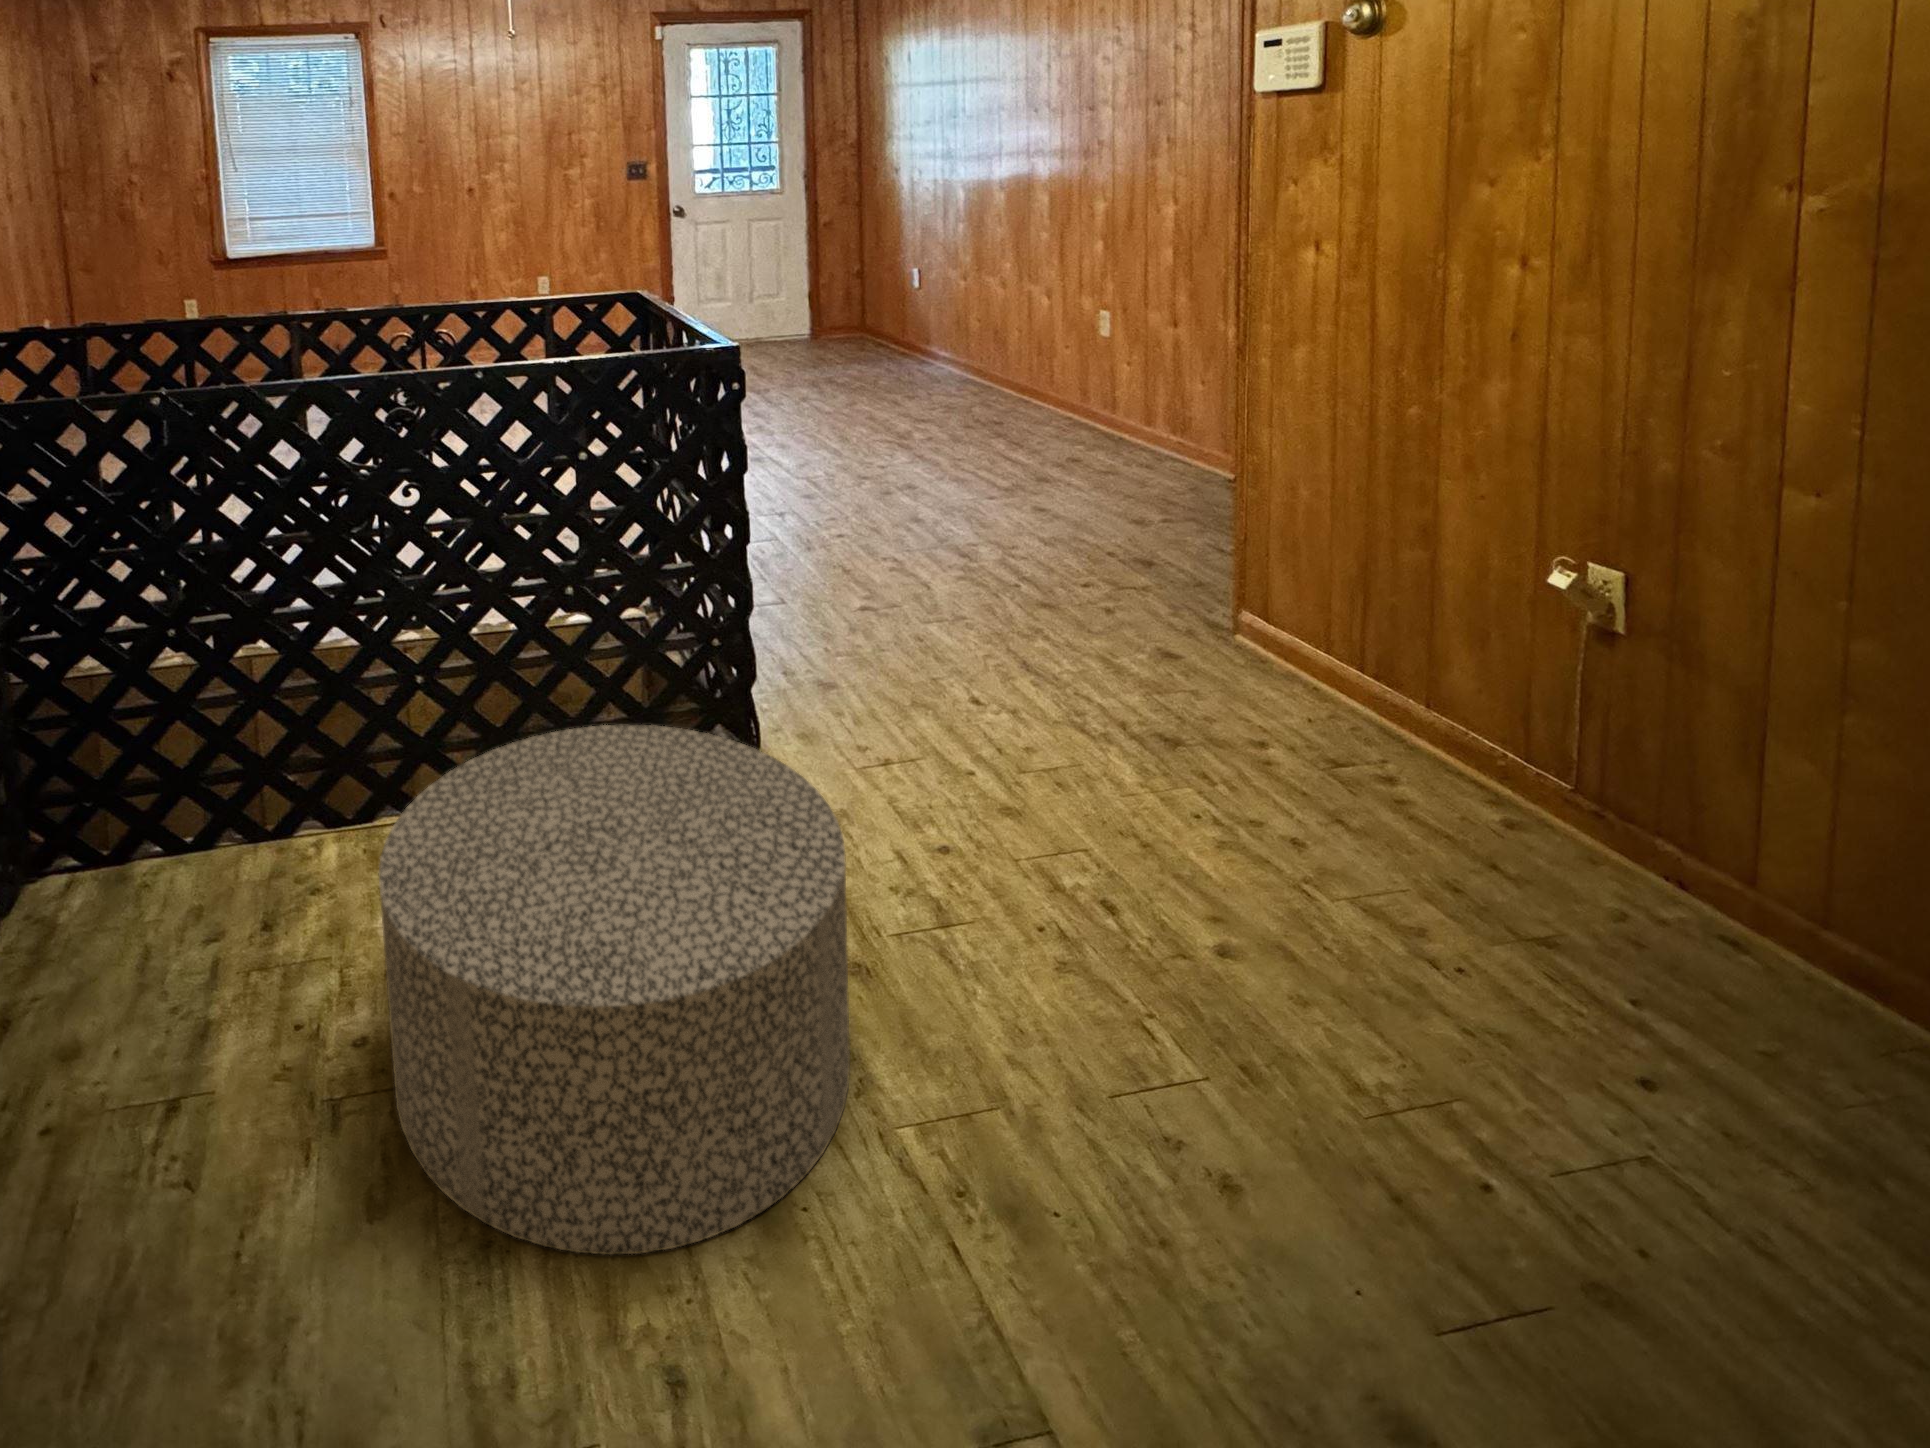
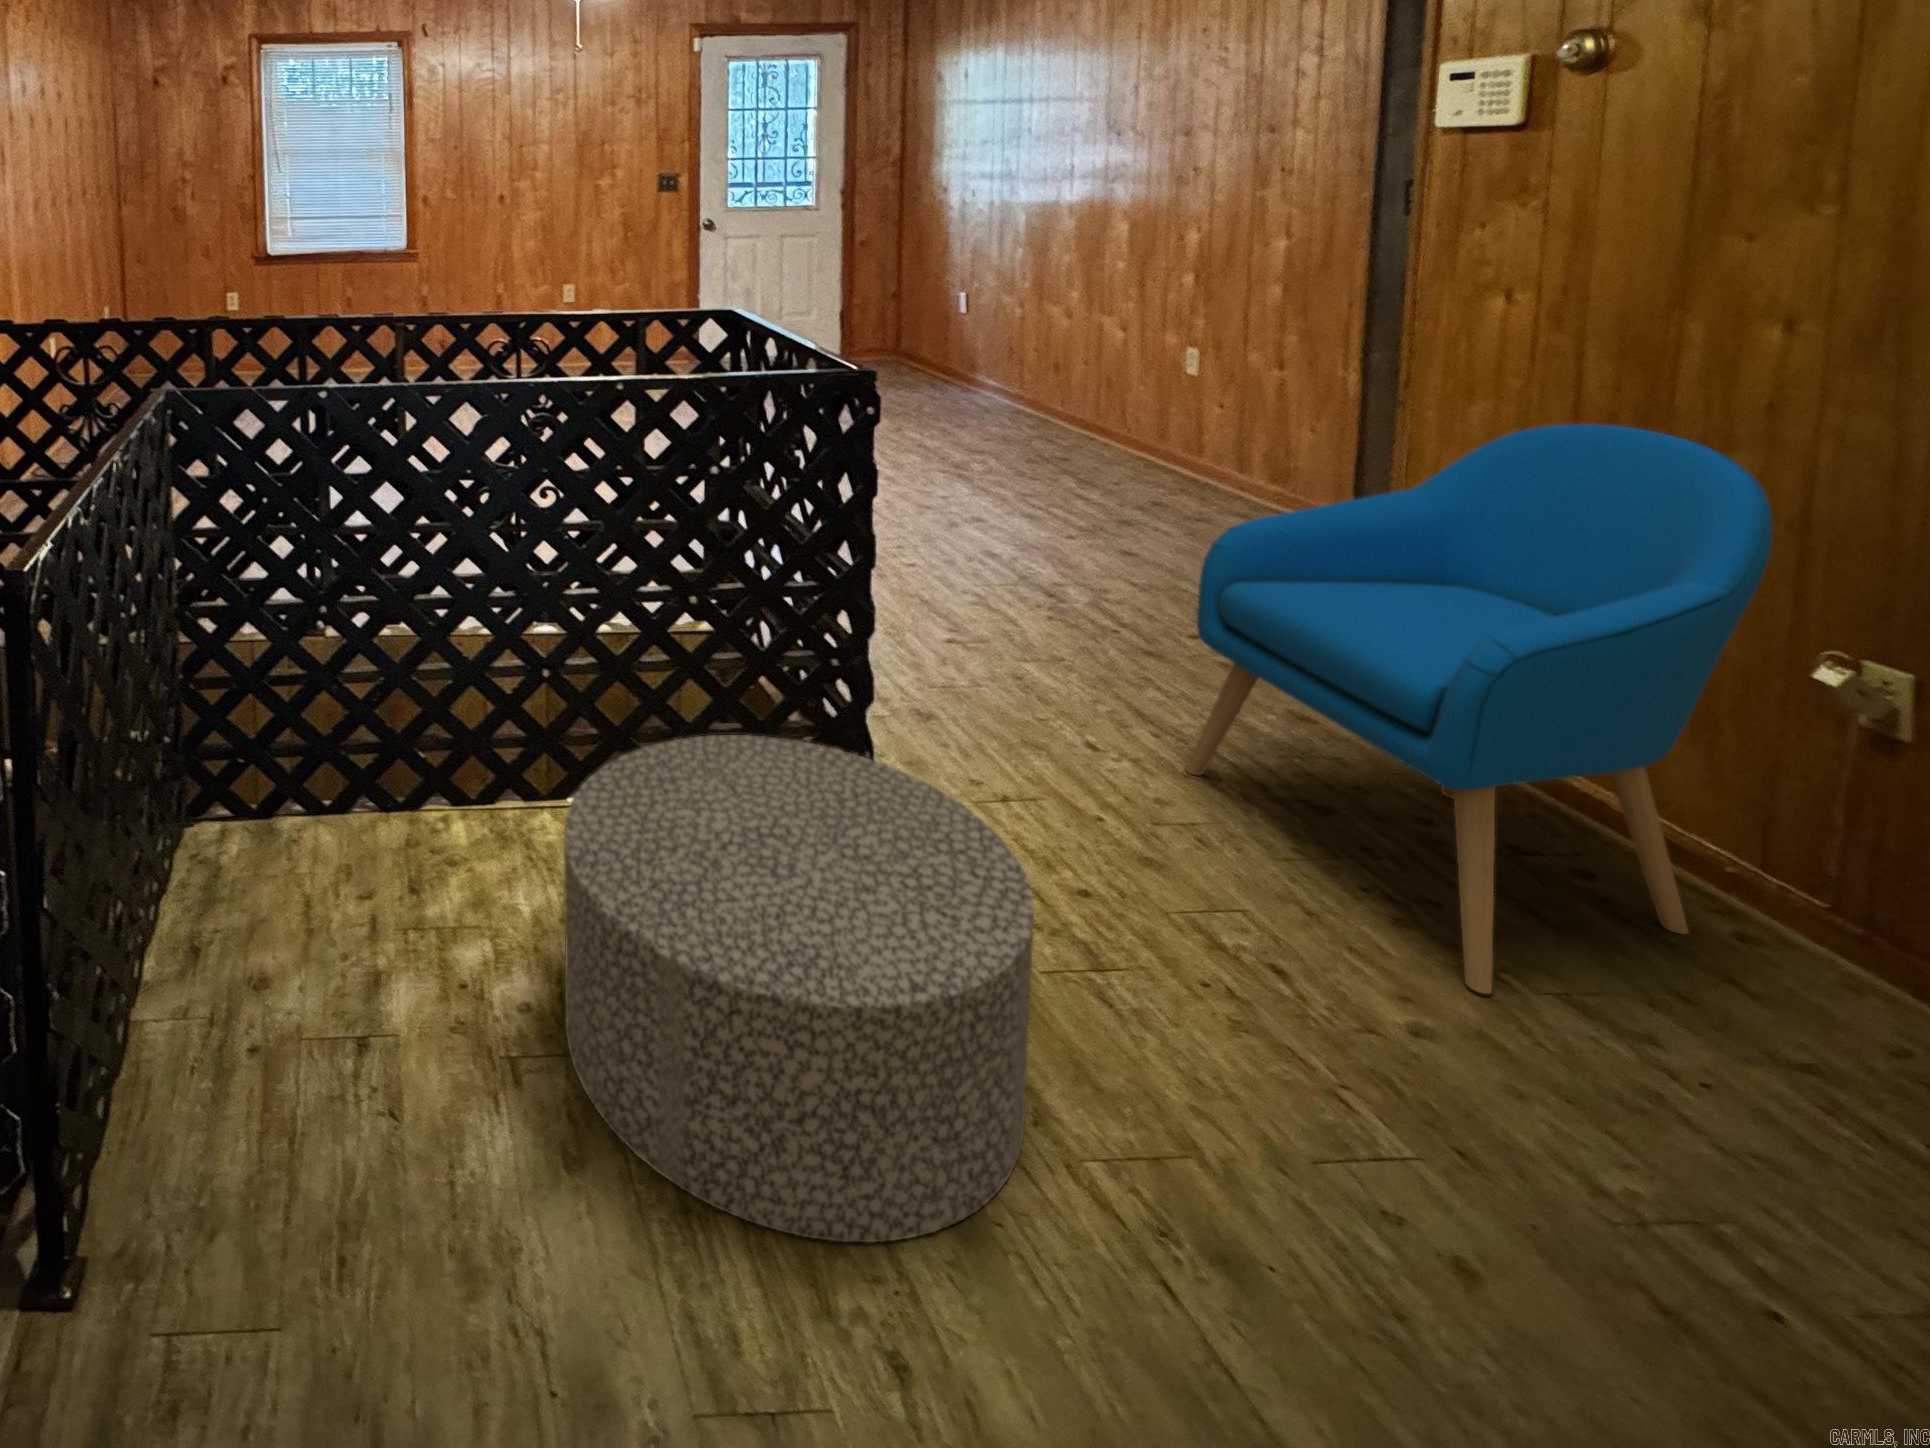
armchair: none [1058,360,1504,903] -> present [1185,424,1773,994]

